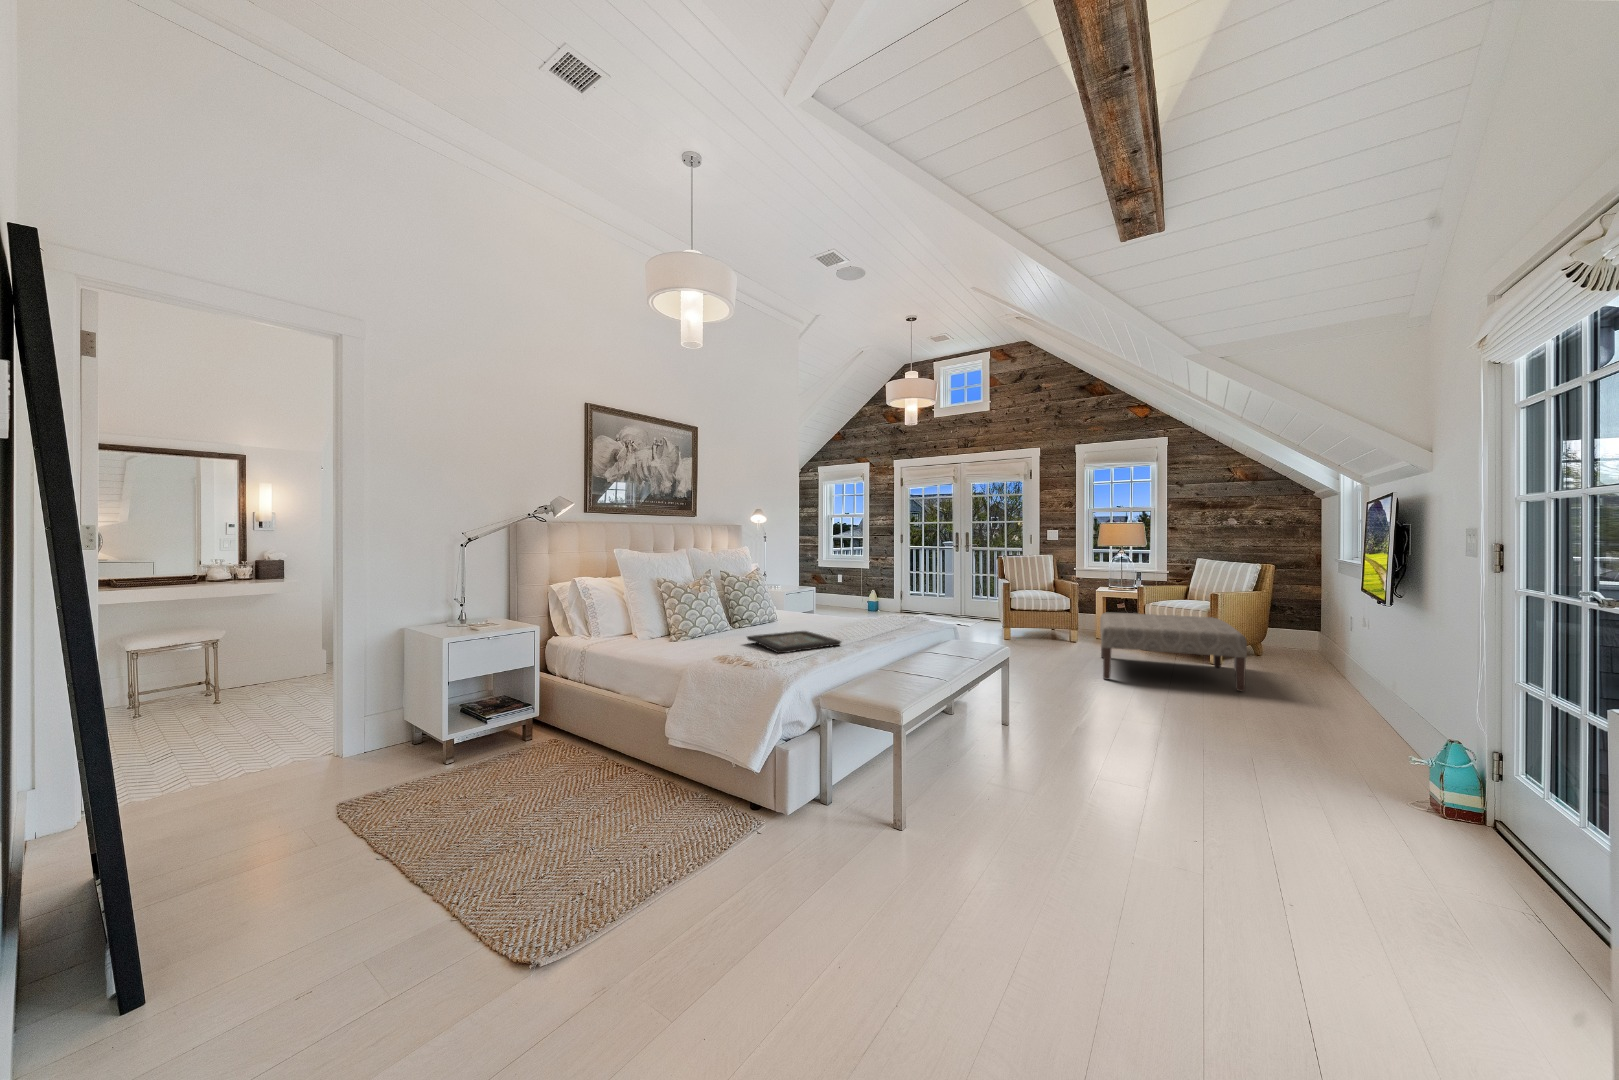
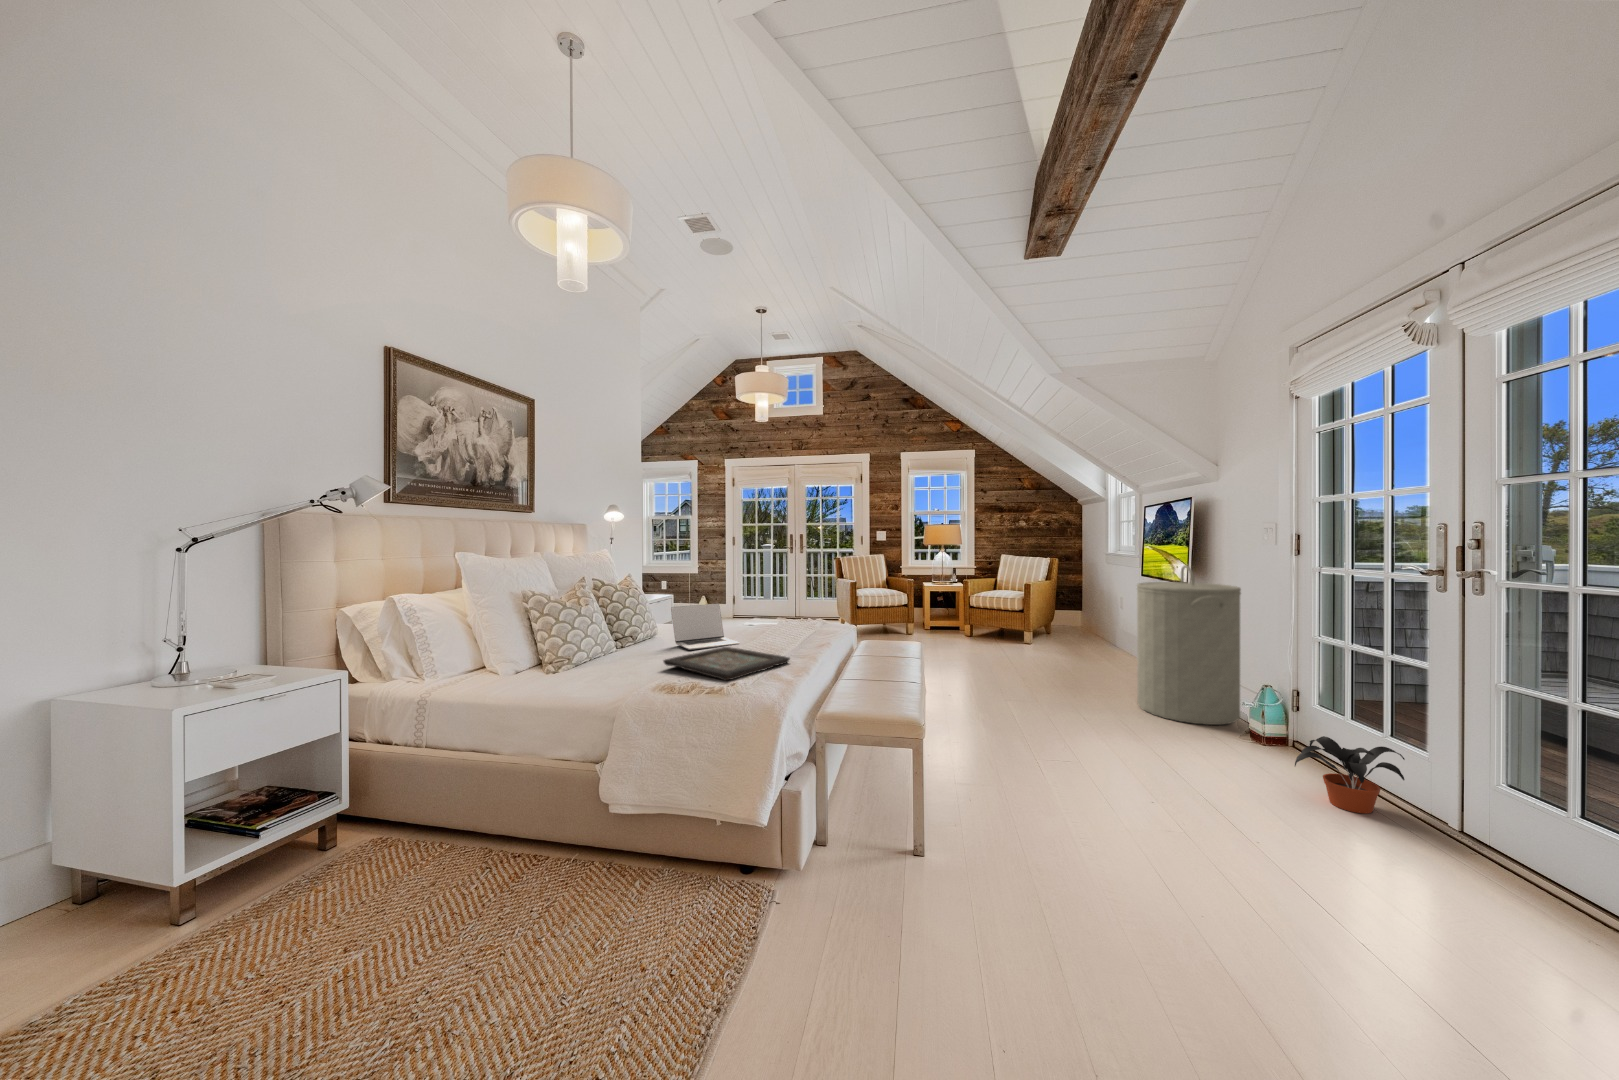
laundry hamper: none [1281,575,1417,763] -> present [1137,565,1241,725]
laptop: none [775,596,825,632] -> present [671,604,739,650]
ottoman: present [1100,612,1247,691] -> none [944,606,1080,670]
potted plant: none [1375,774,1520,864] -> present [1295,736,1405,813]

